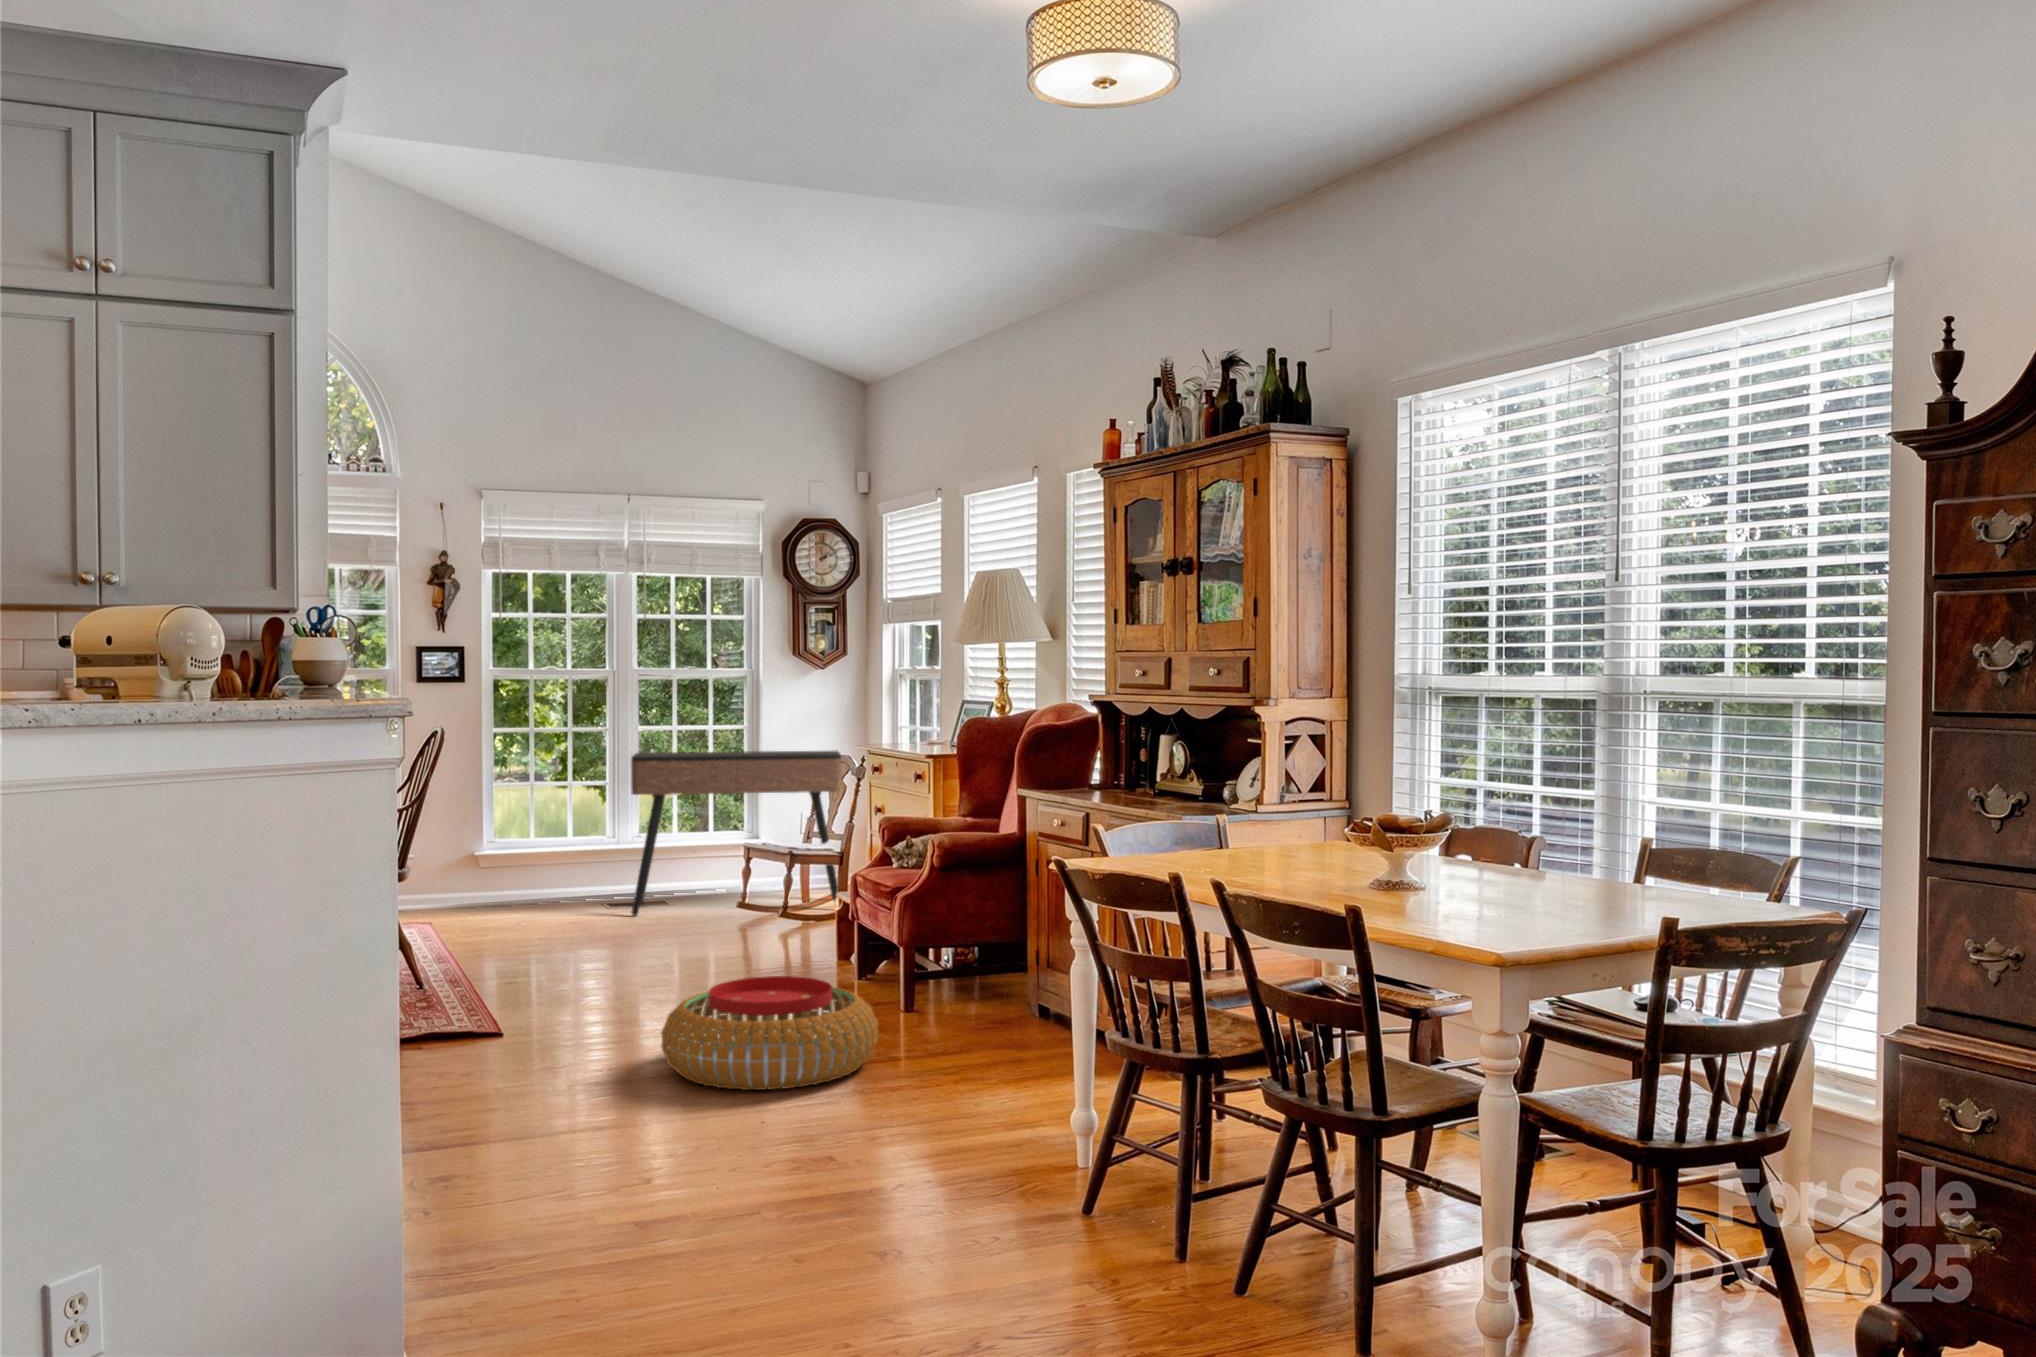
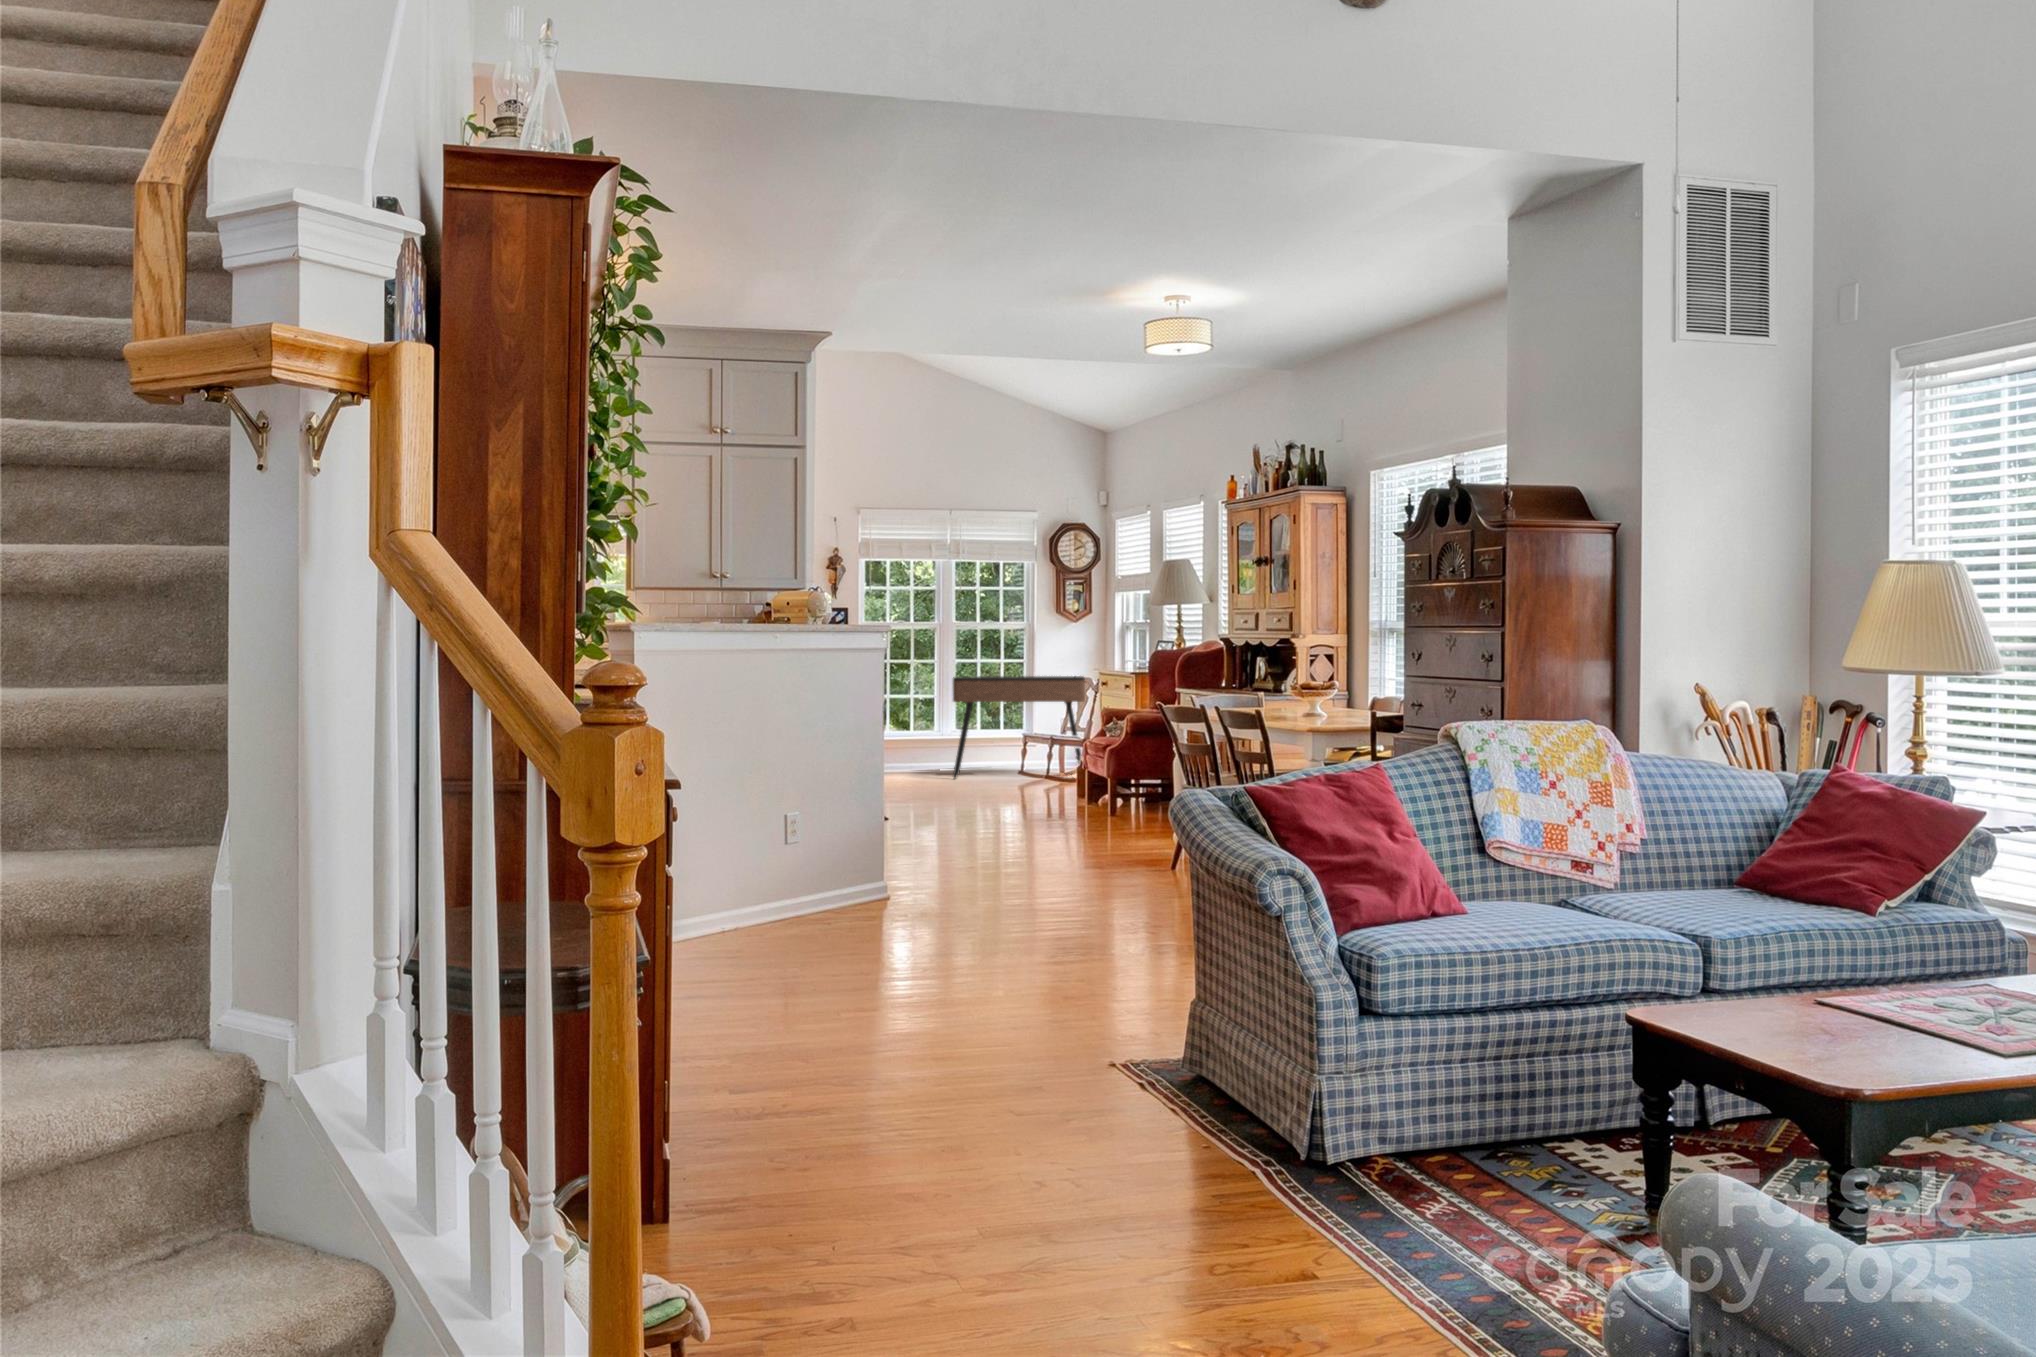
pouf: present [661,976,878,1090] -> none [979,785,1091,835]

